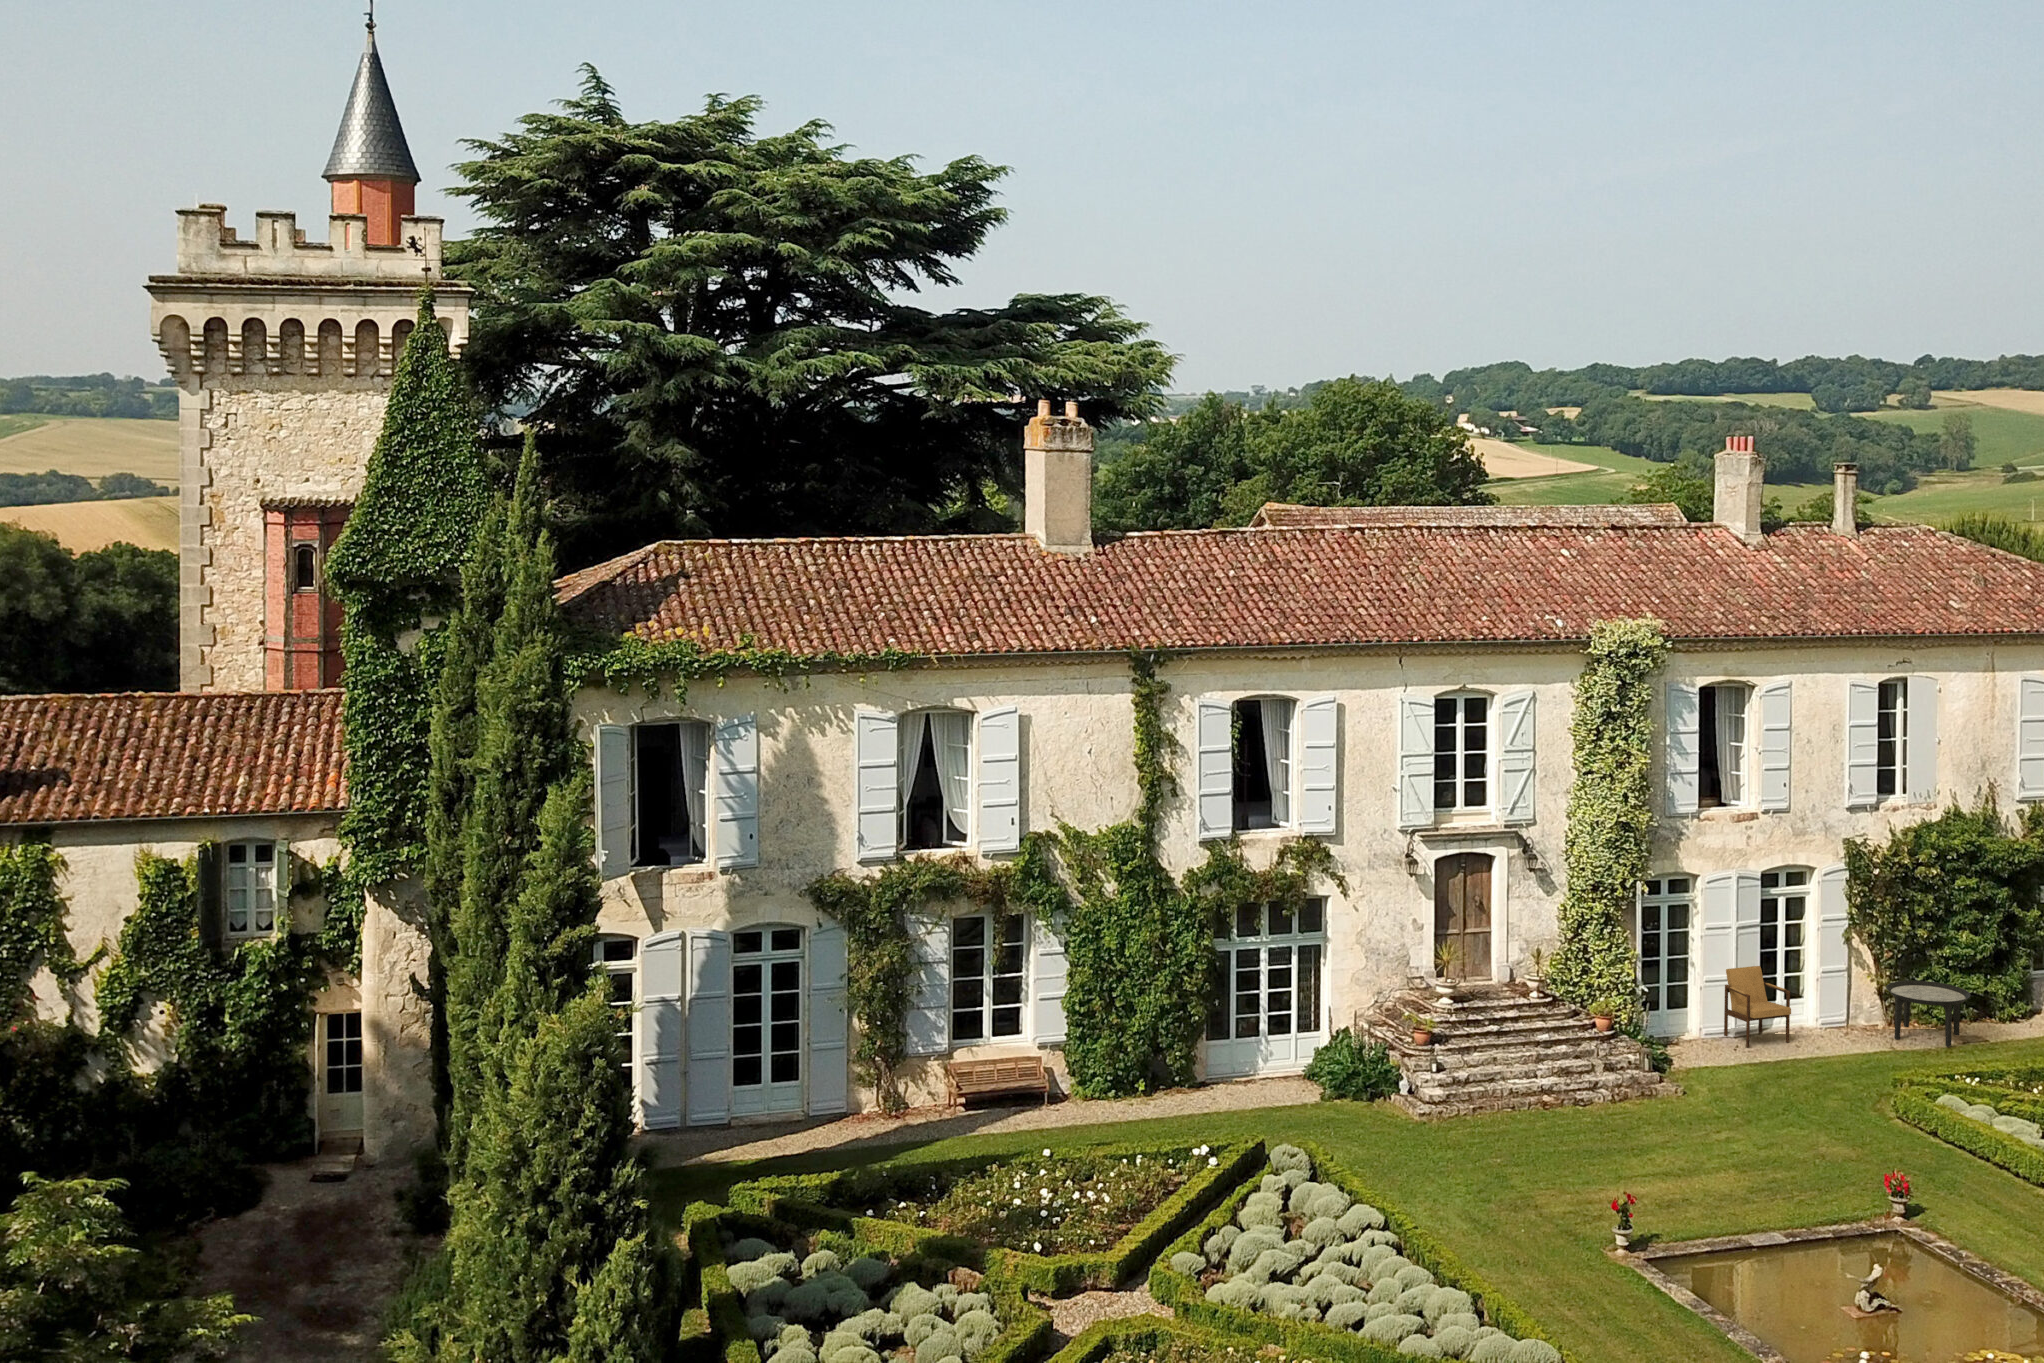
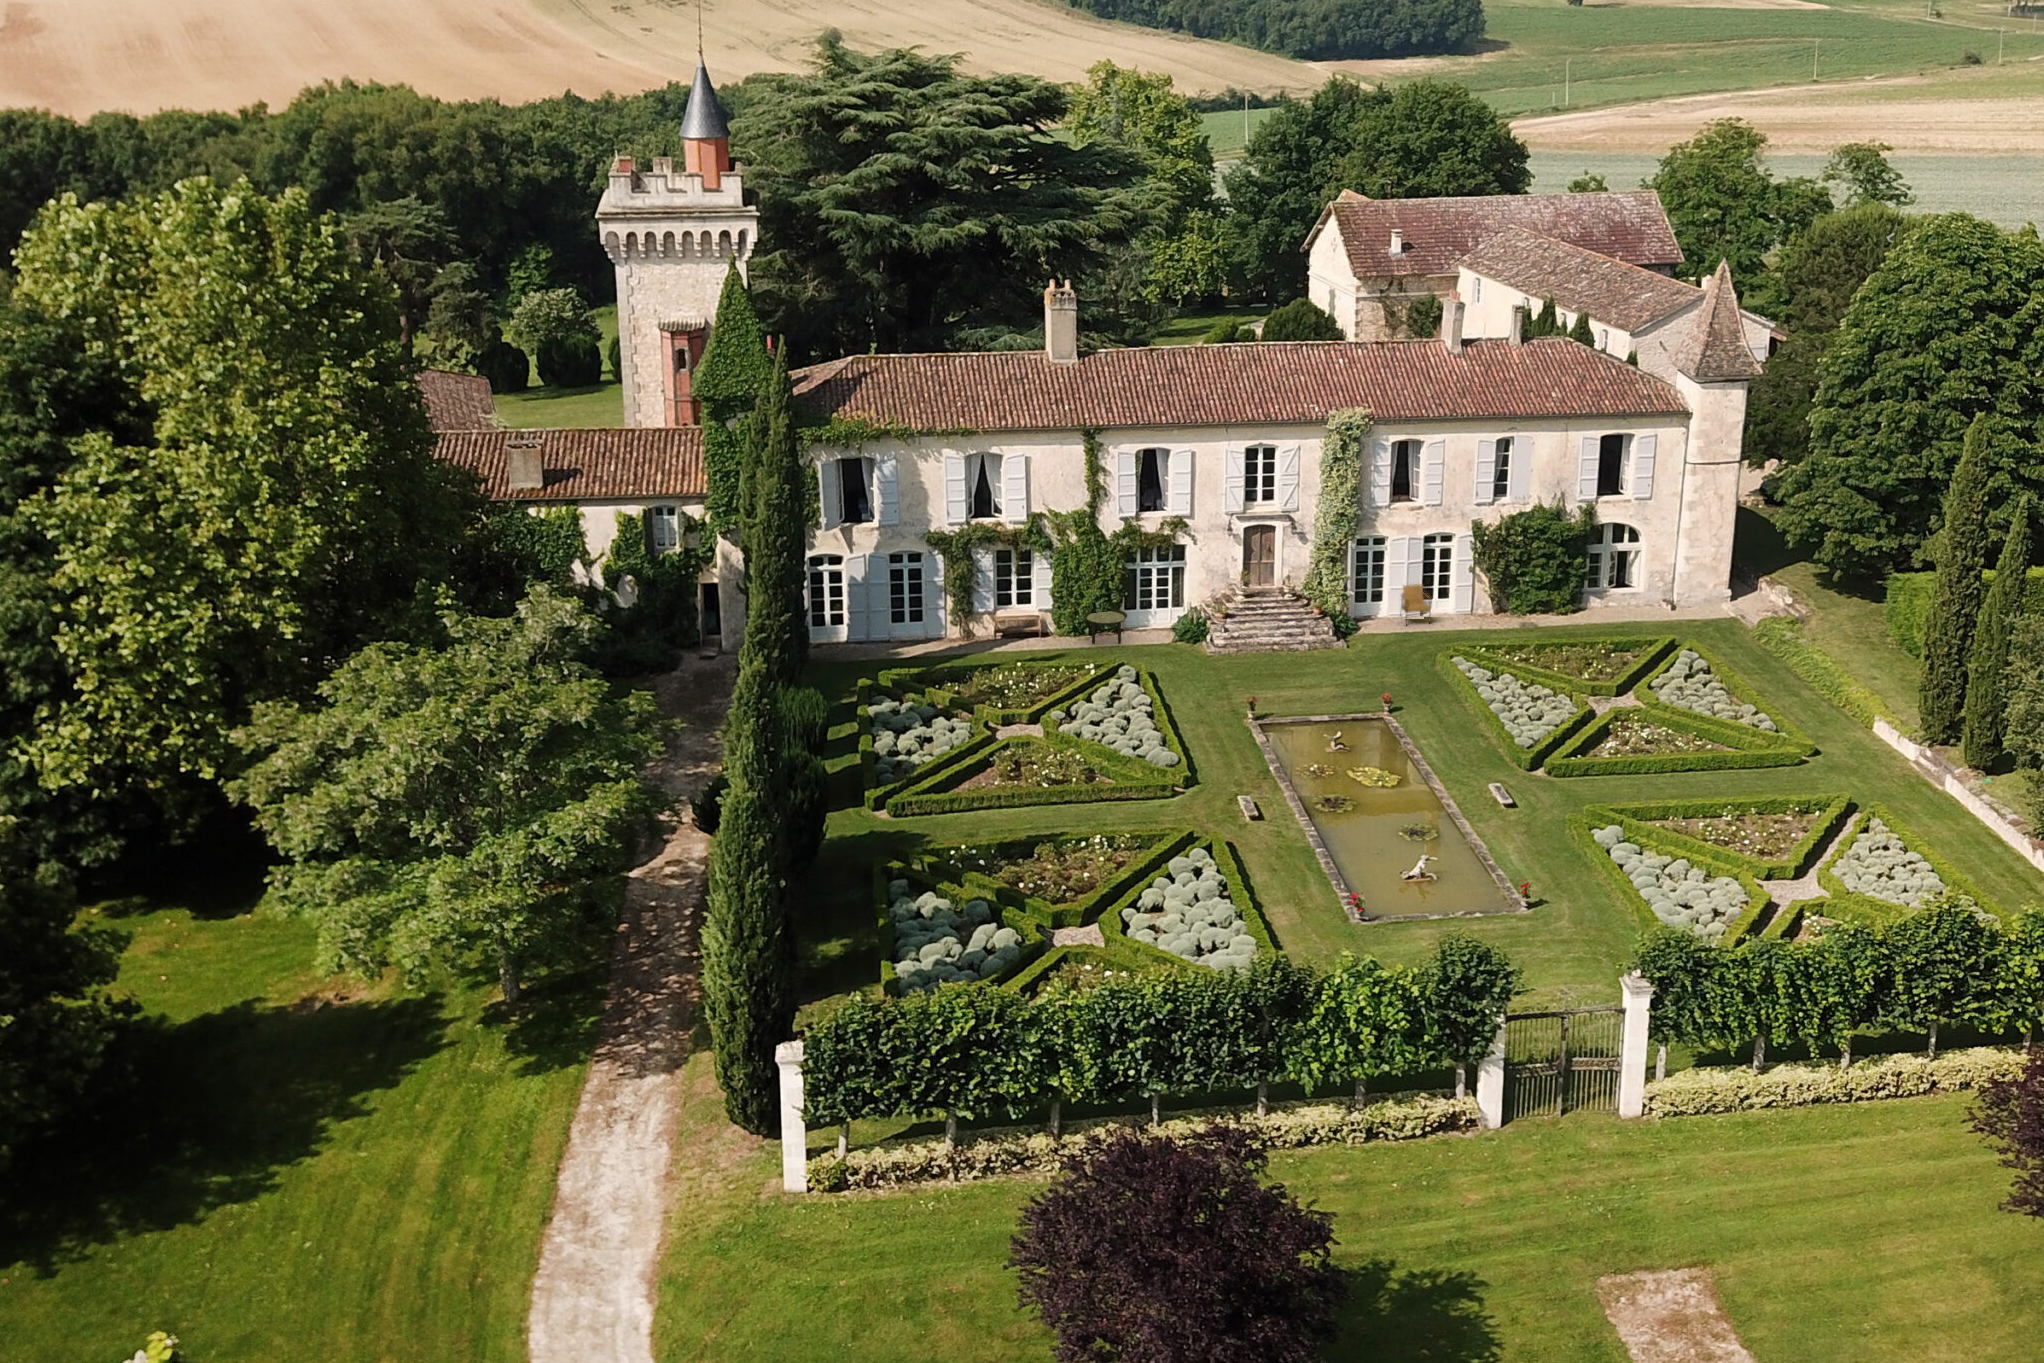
round table: present [1886,981,1971,1047] -> present [1085,609,1127,644]

